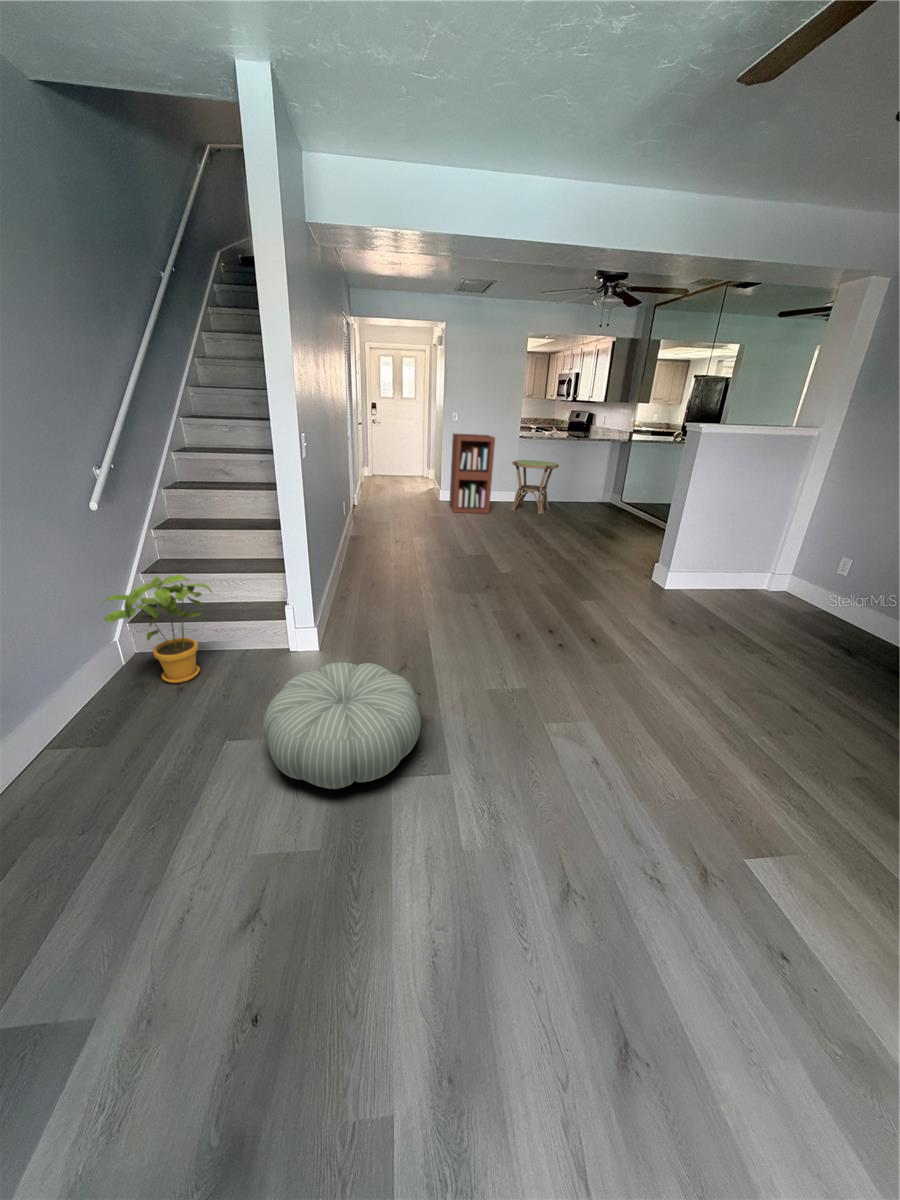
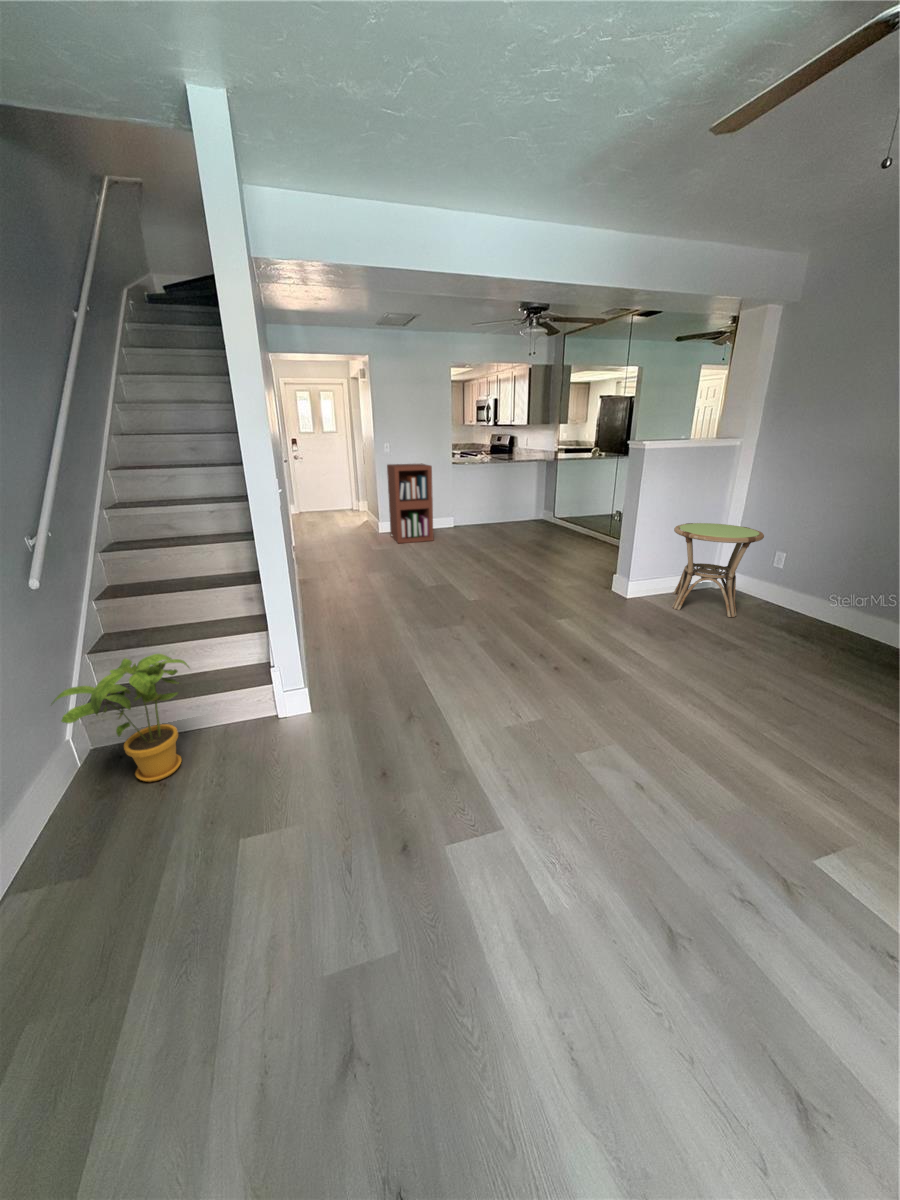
side table: present [511,460,559,514] -> present [672,523,764,617]
pouf: present [263,662,421,789] -> none [294,720,467,875]

